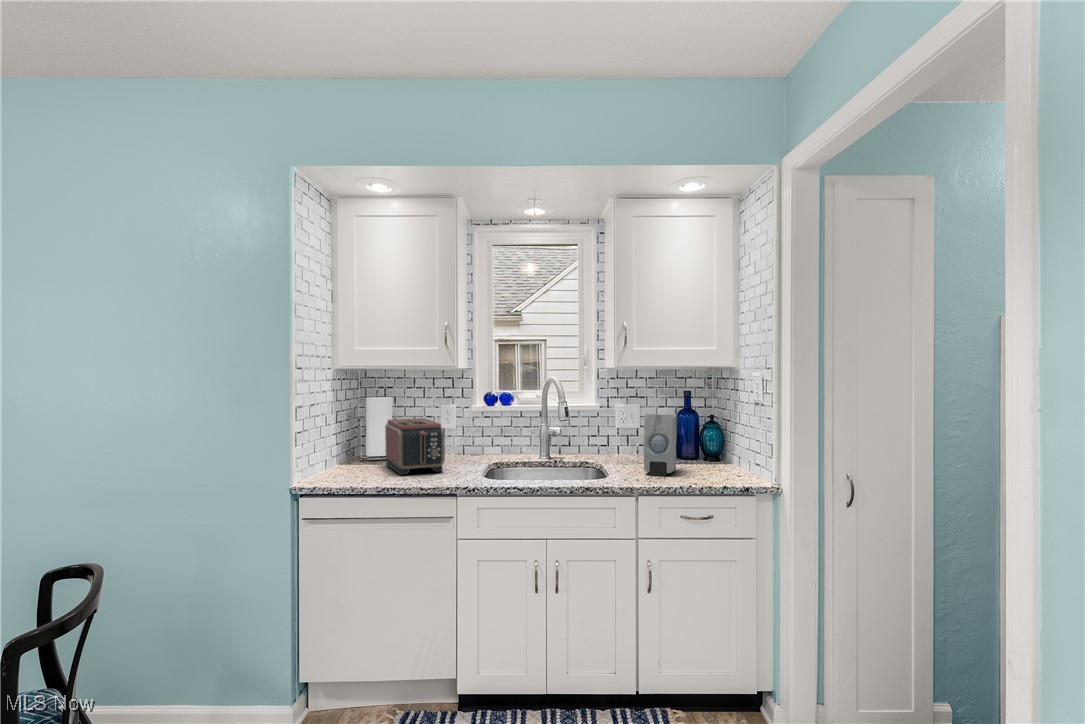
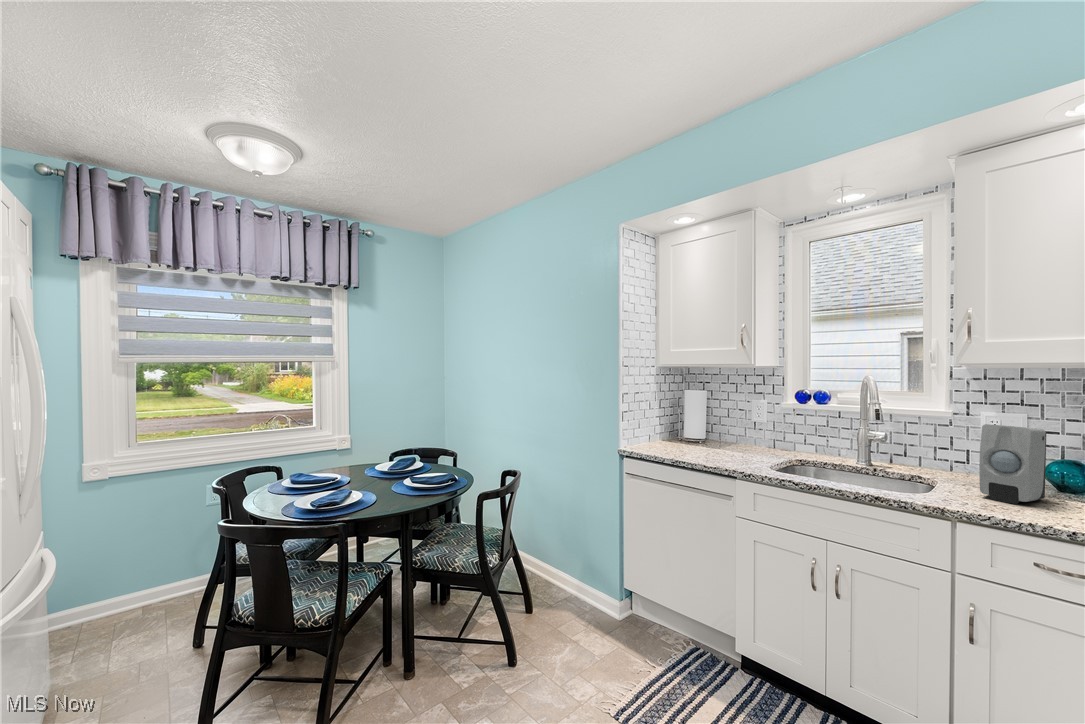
toaster: present [385,418,445,475] -> none [696,408,738,456]

